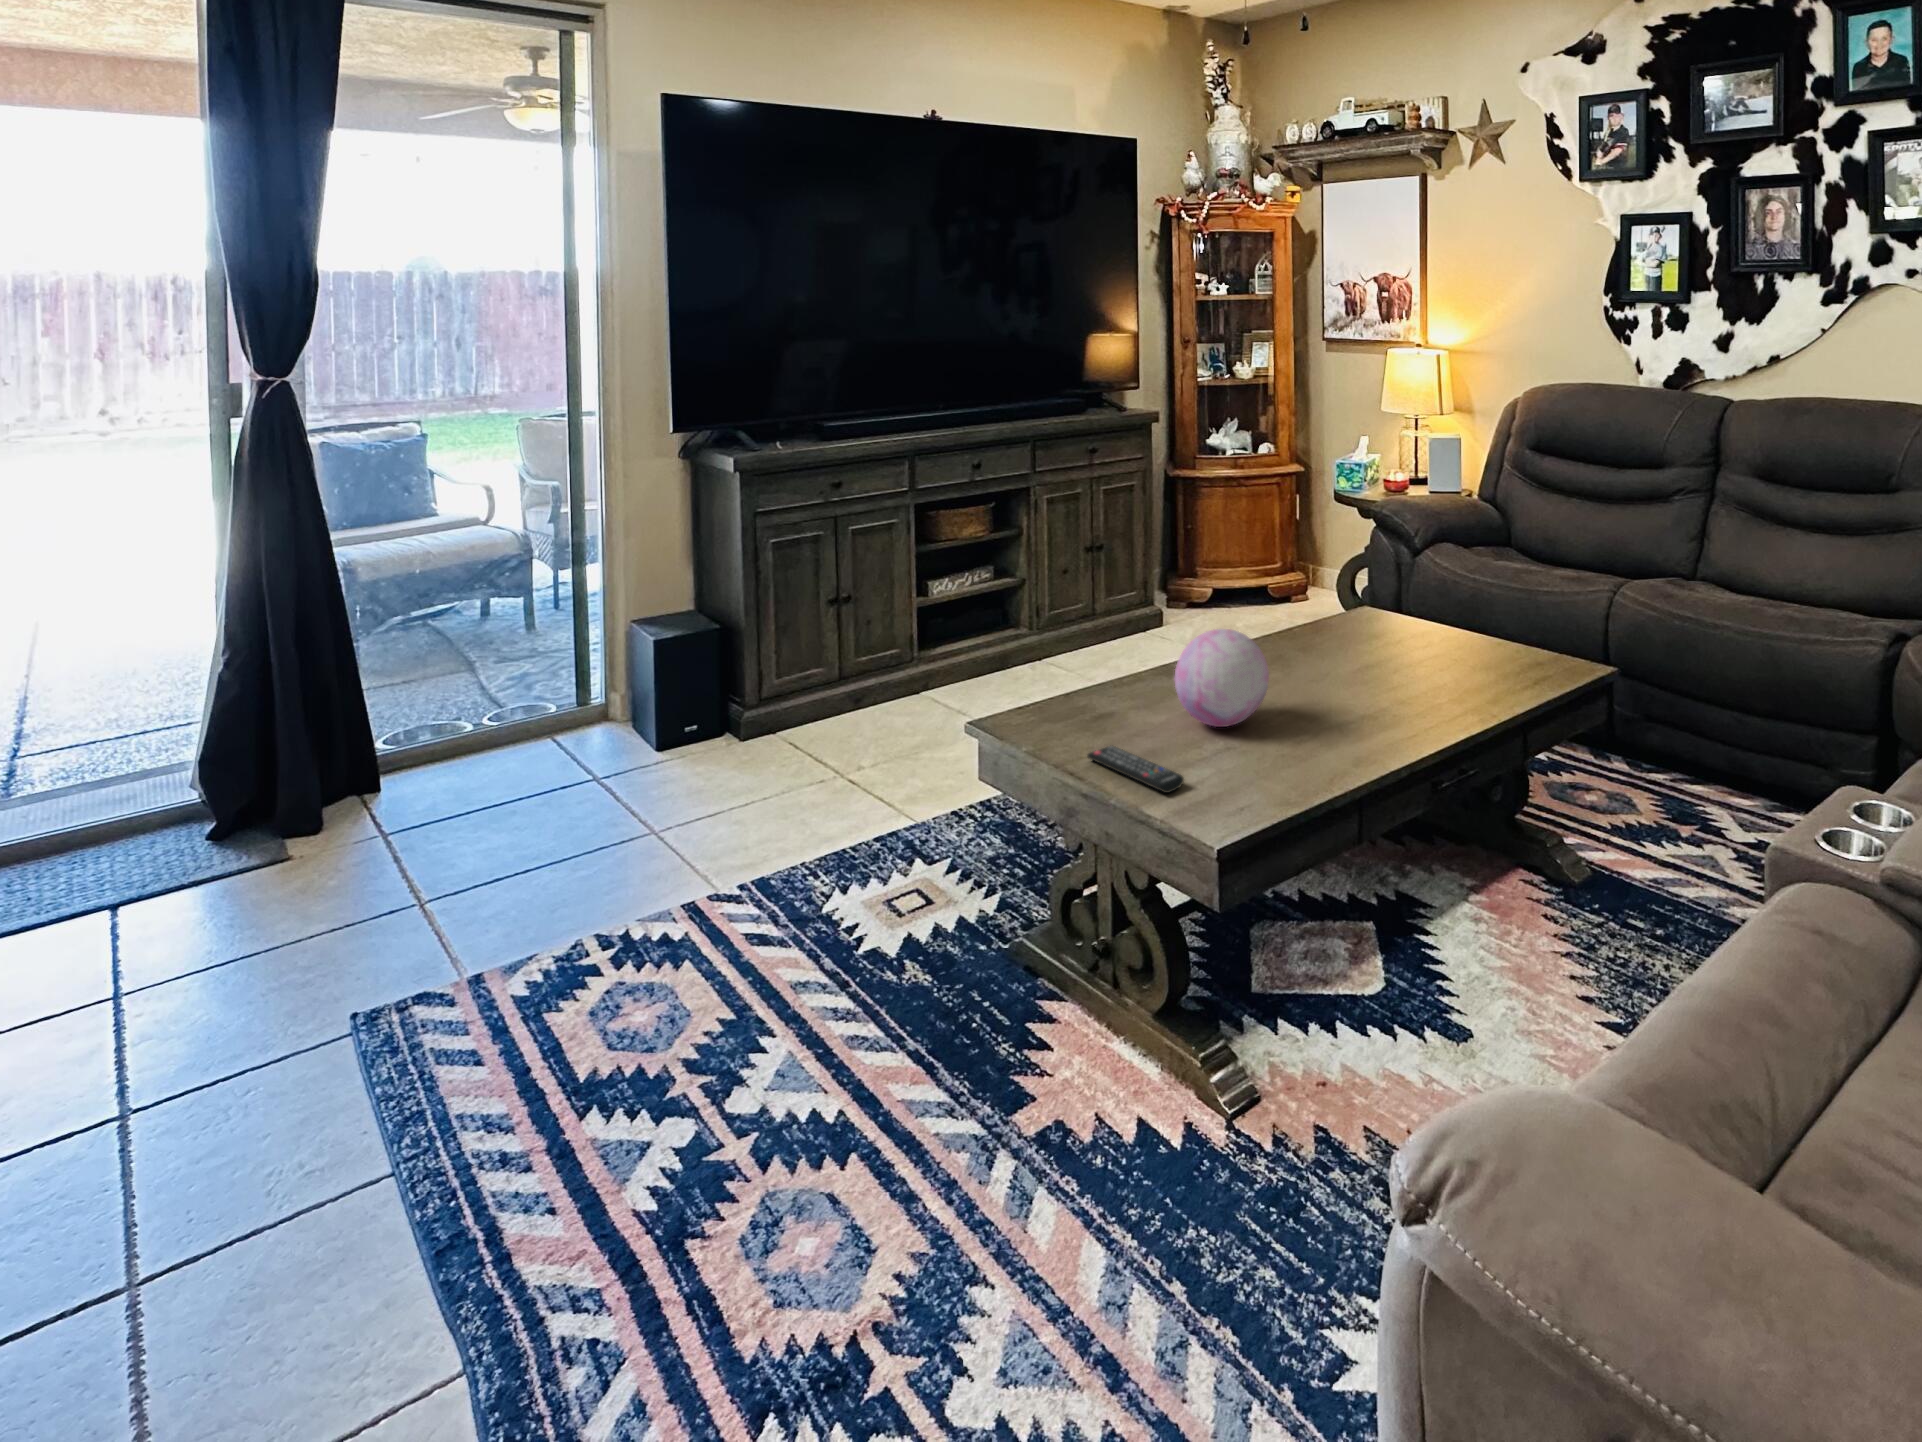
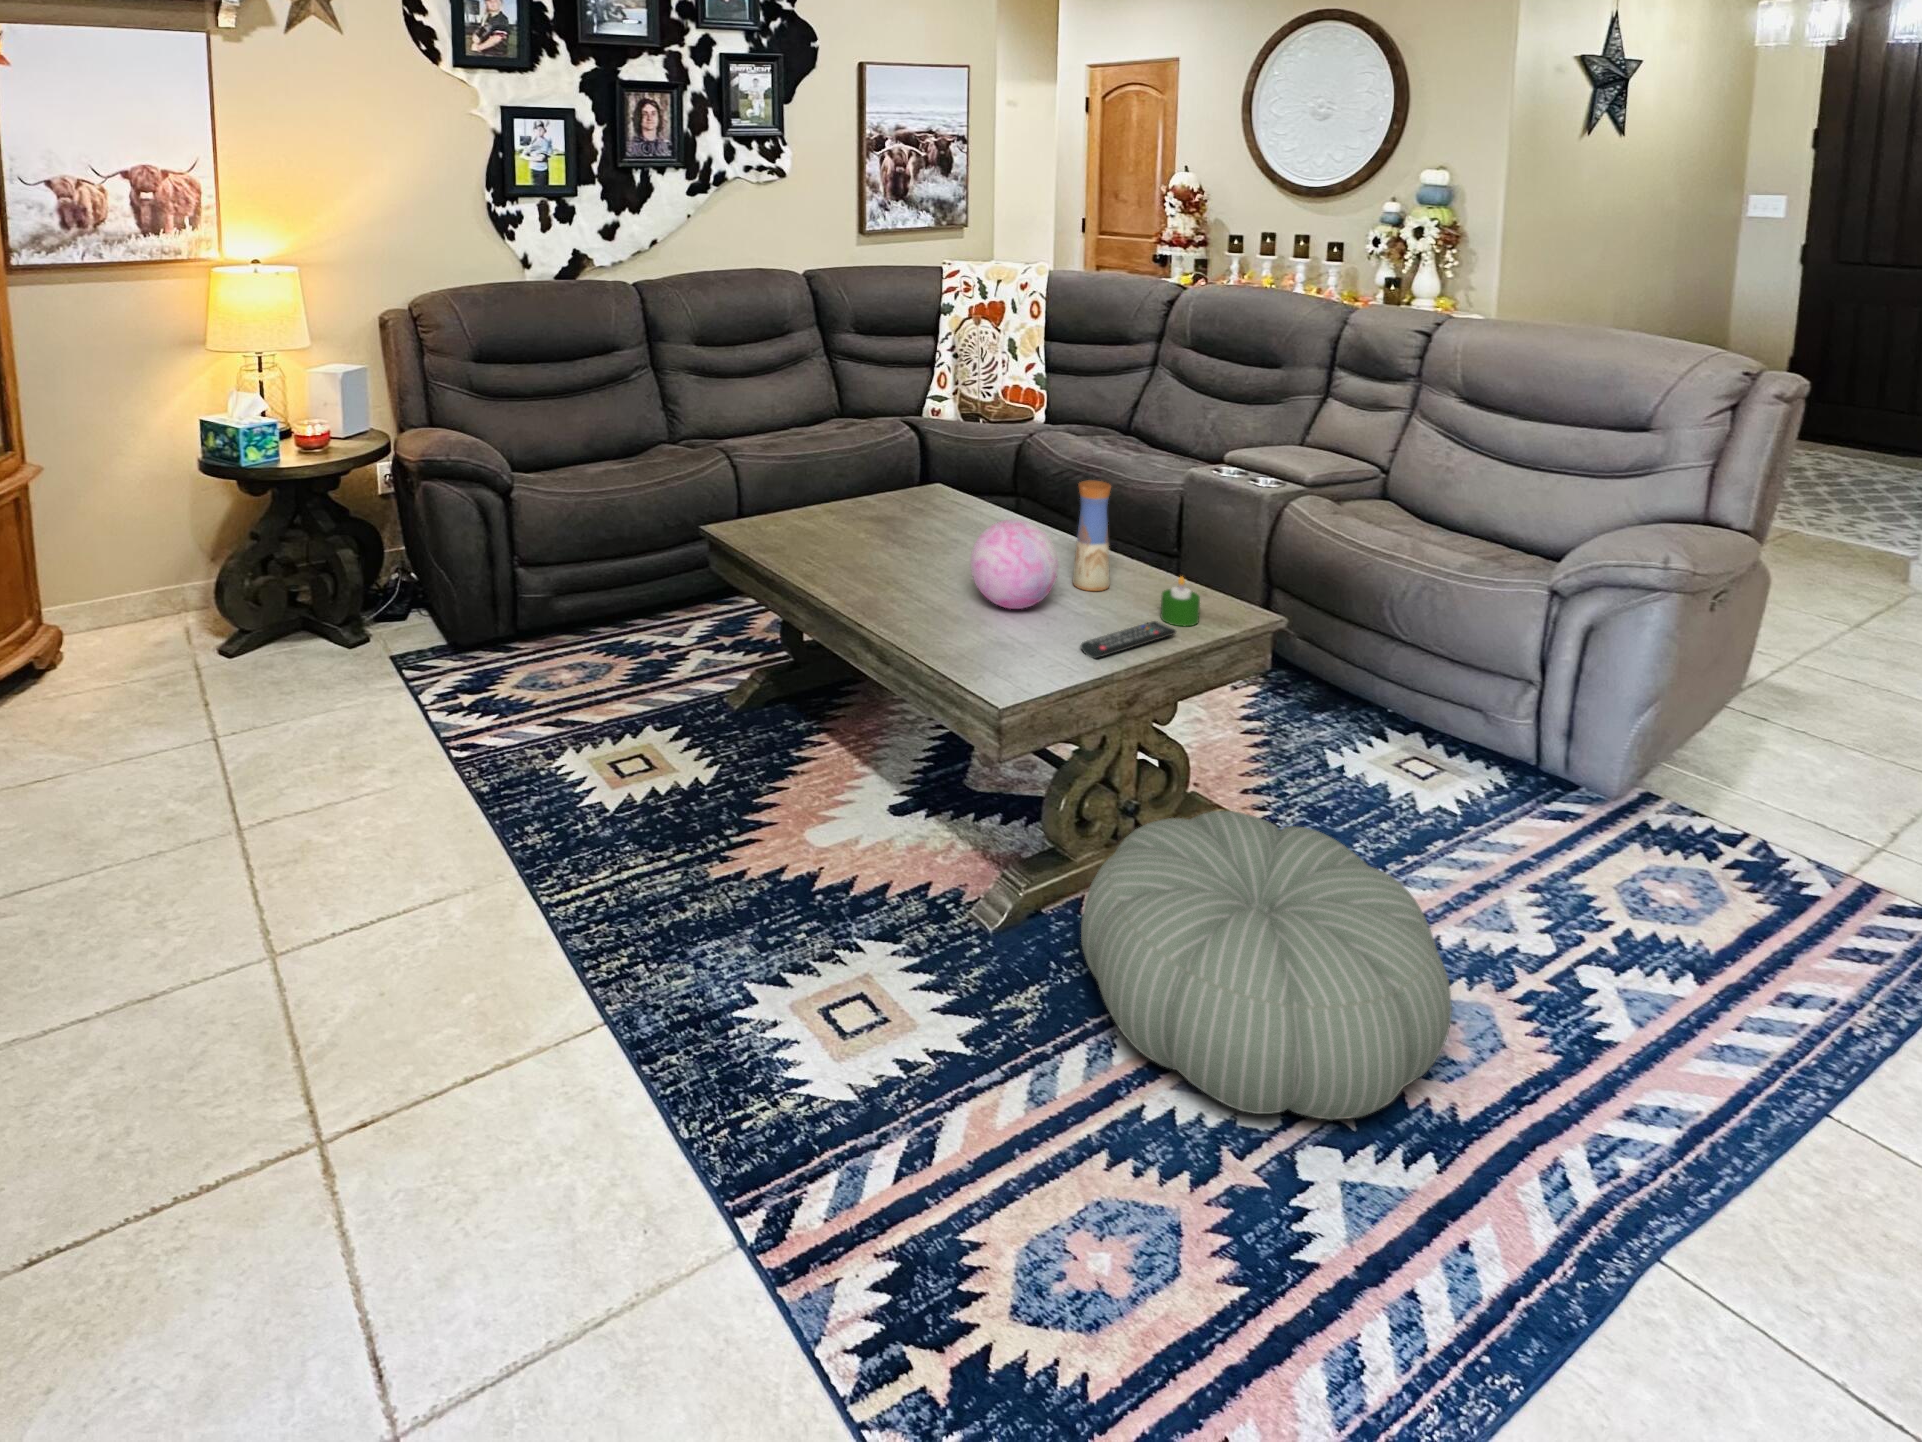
vase: none [1291,627,1335,765] -> present [1073,480,1111,591]
candle: none [1202,746,1248,810] -> present [1161,577,1200,626]
pouf: none [664,894,1042,1196] -> present [1081,811,1452,1120]

